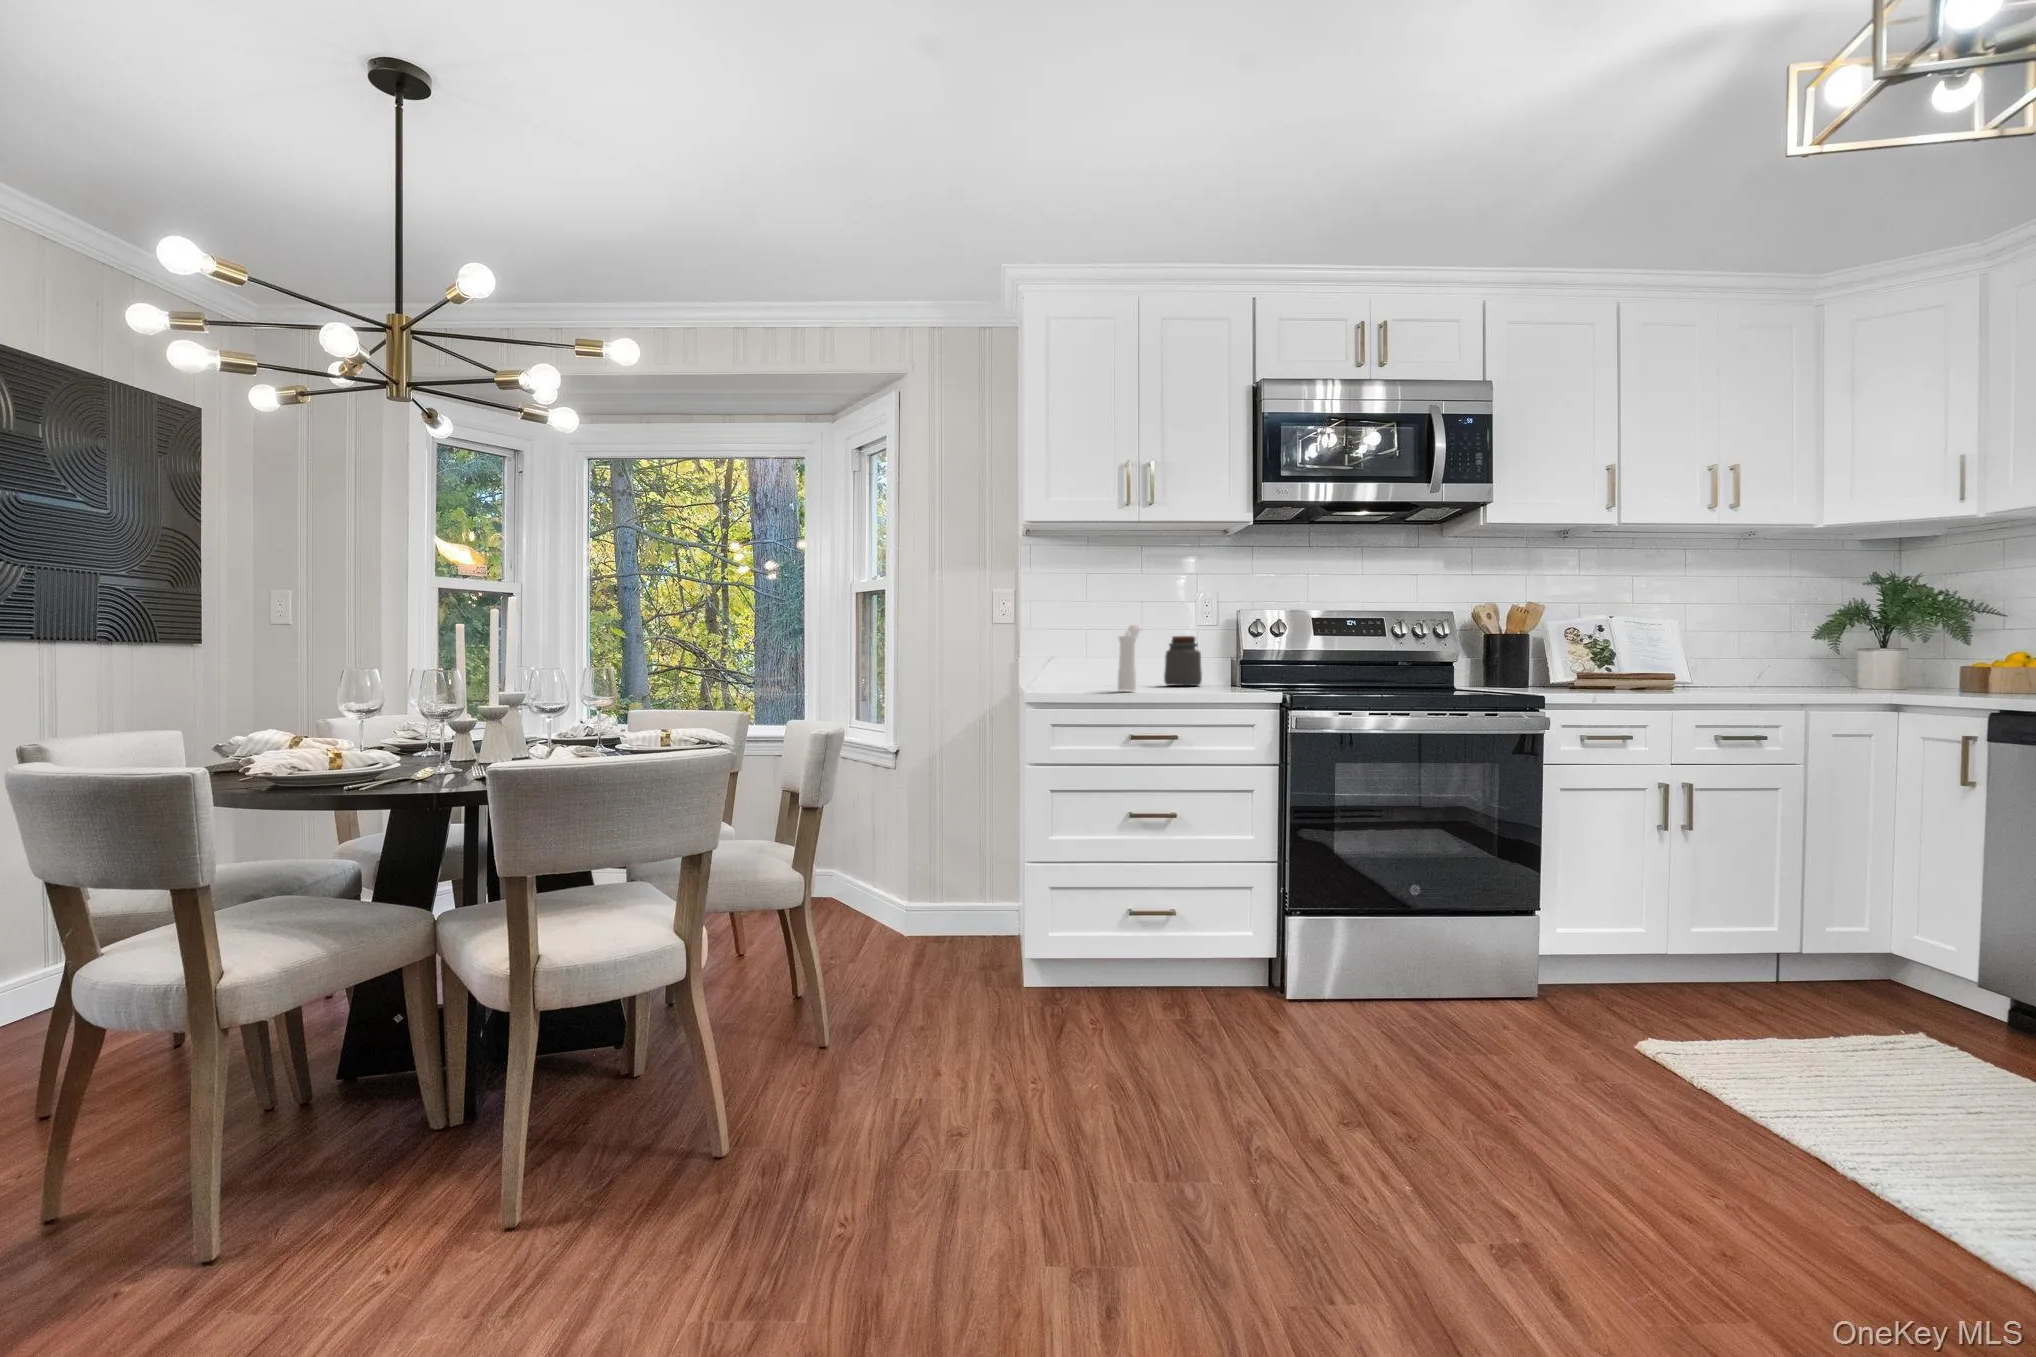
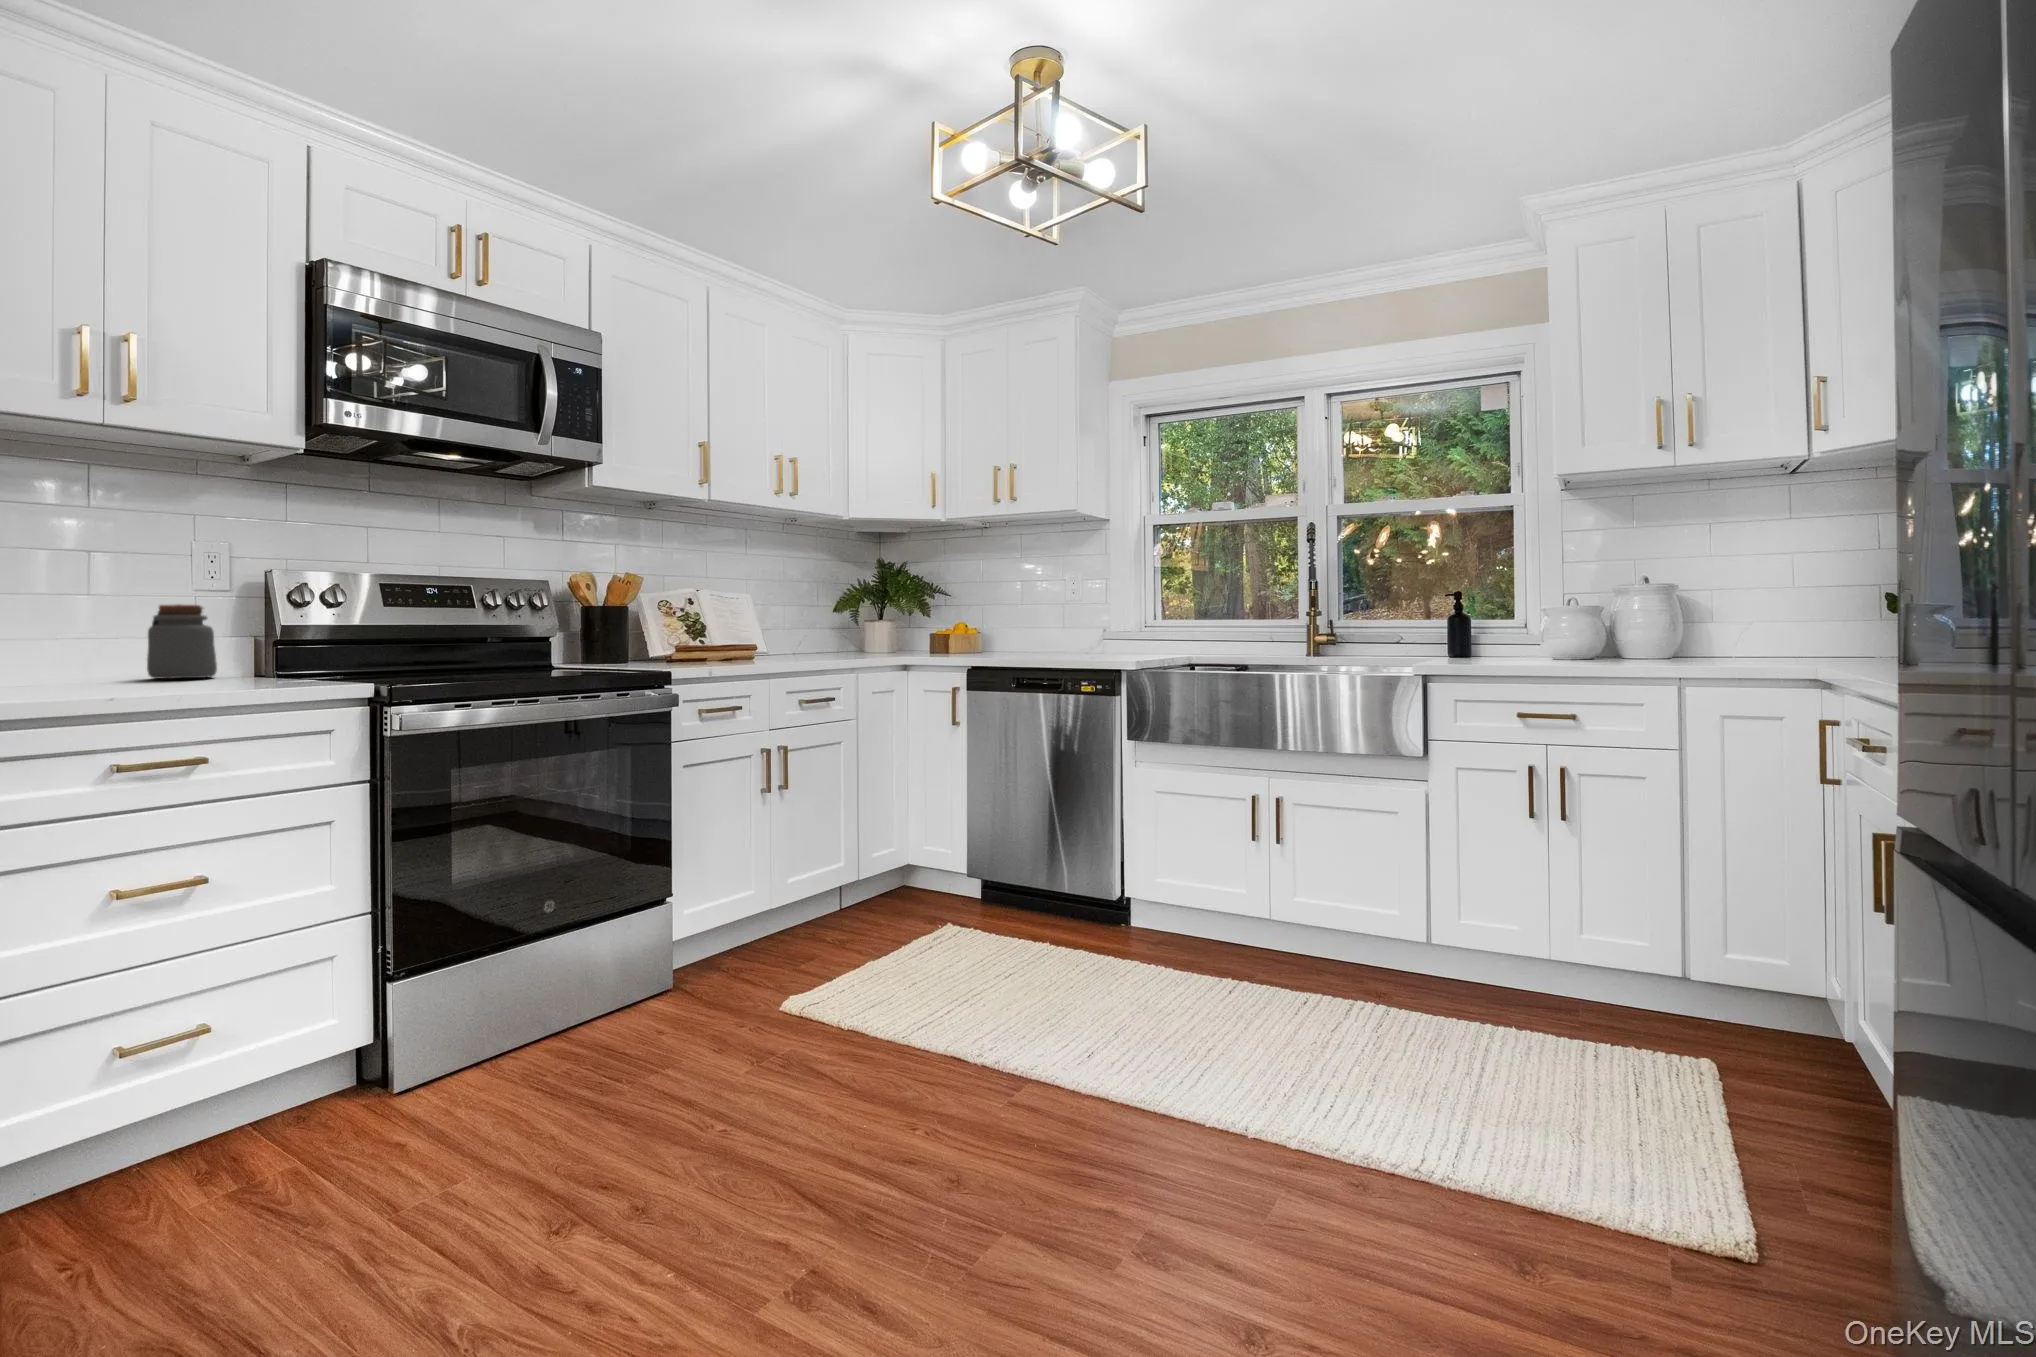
pepper mill: present [1118,625,1141,691] -> none [79,588,120,692]

